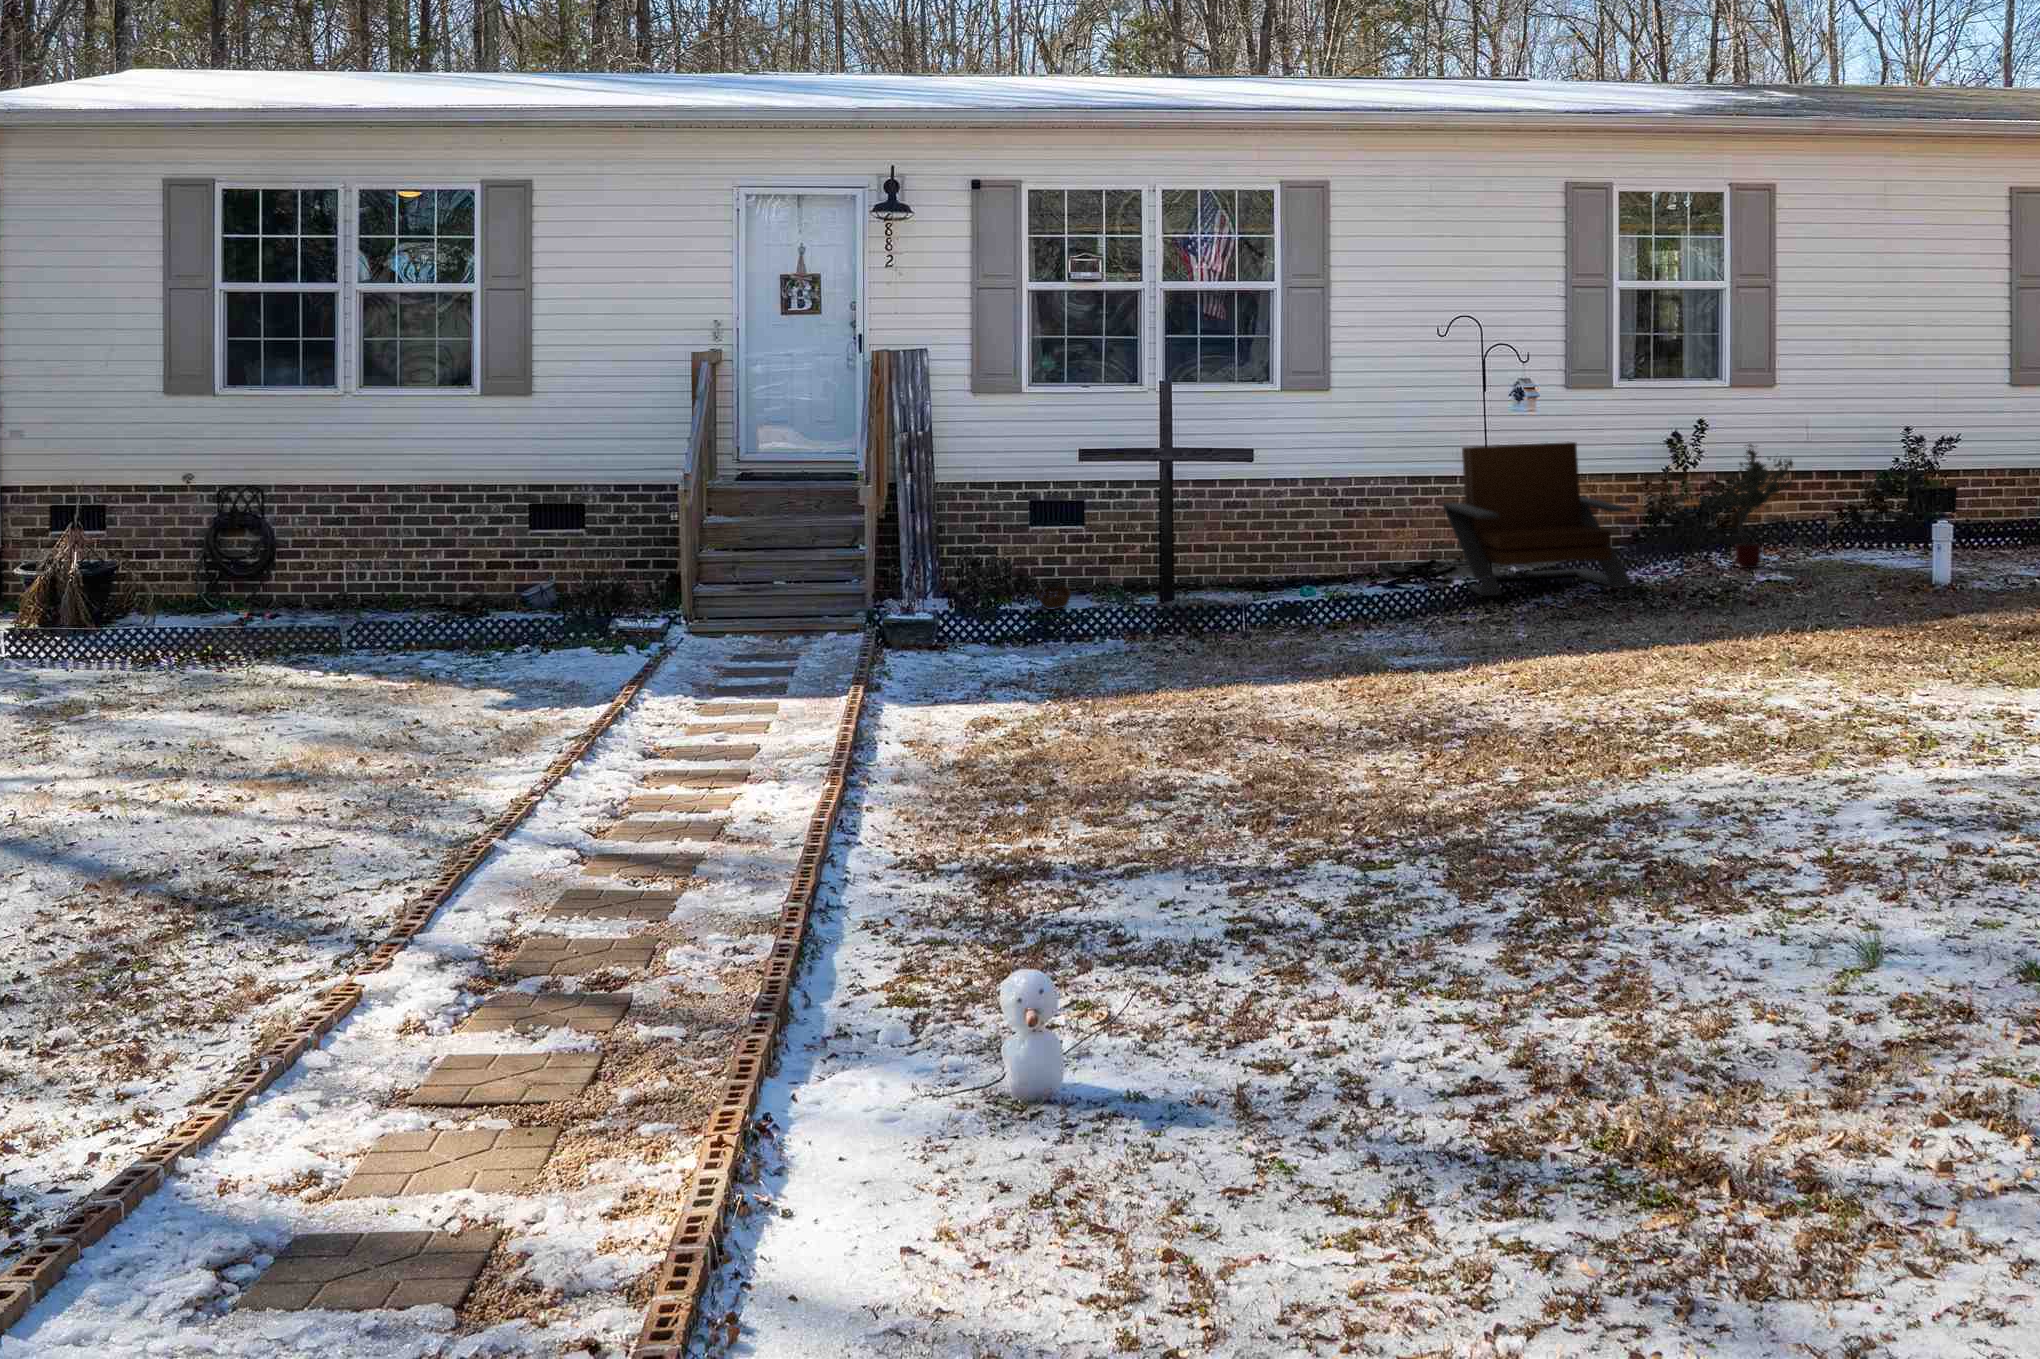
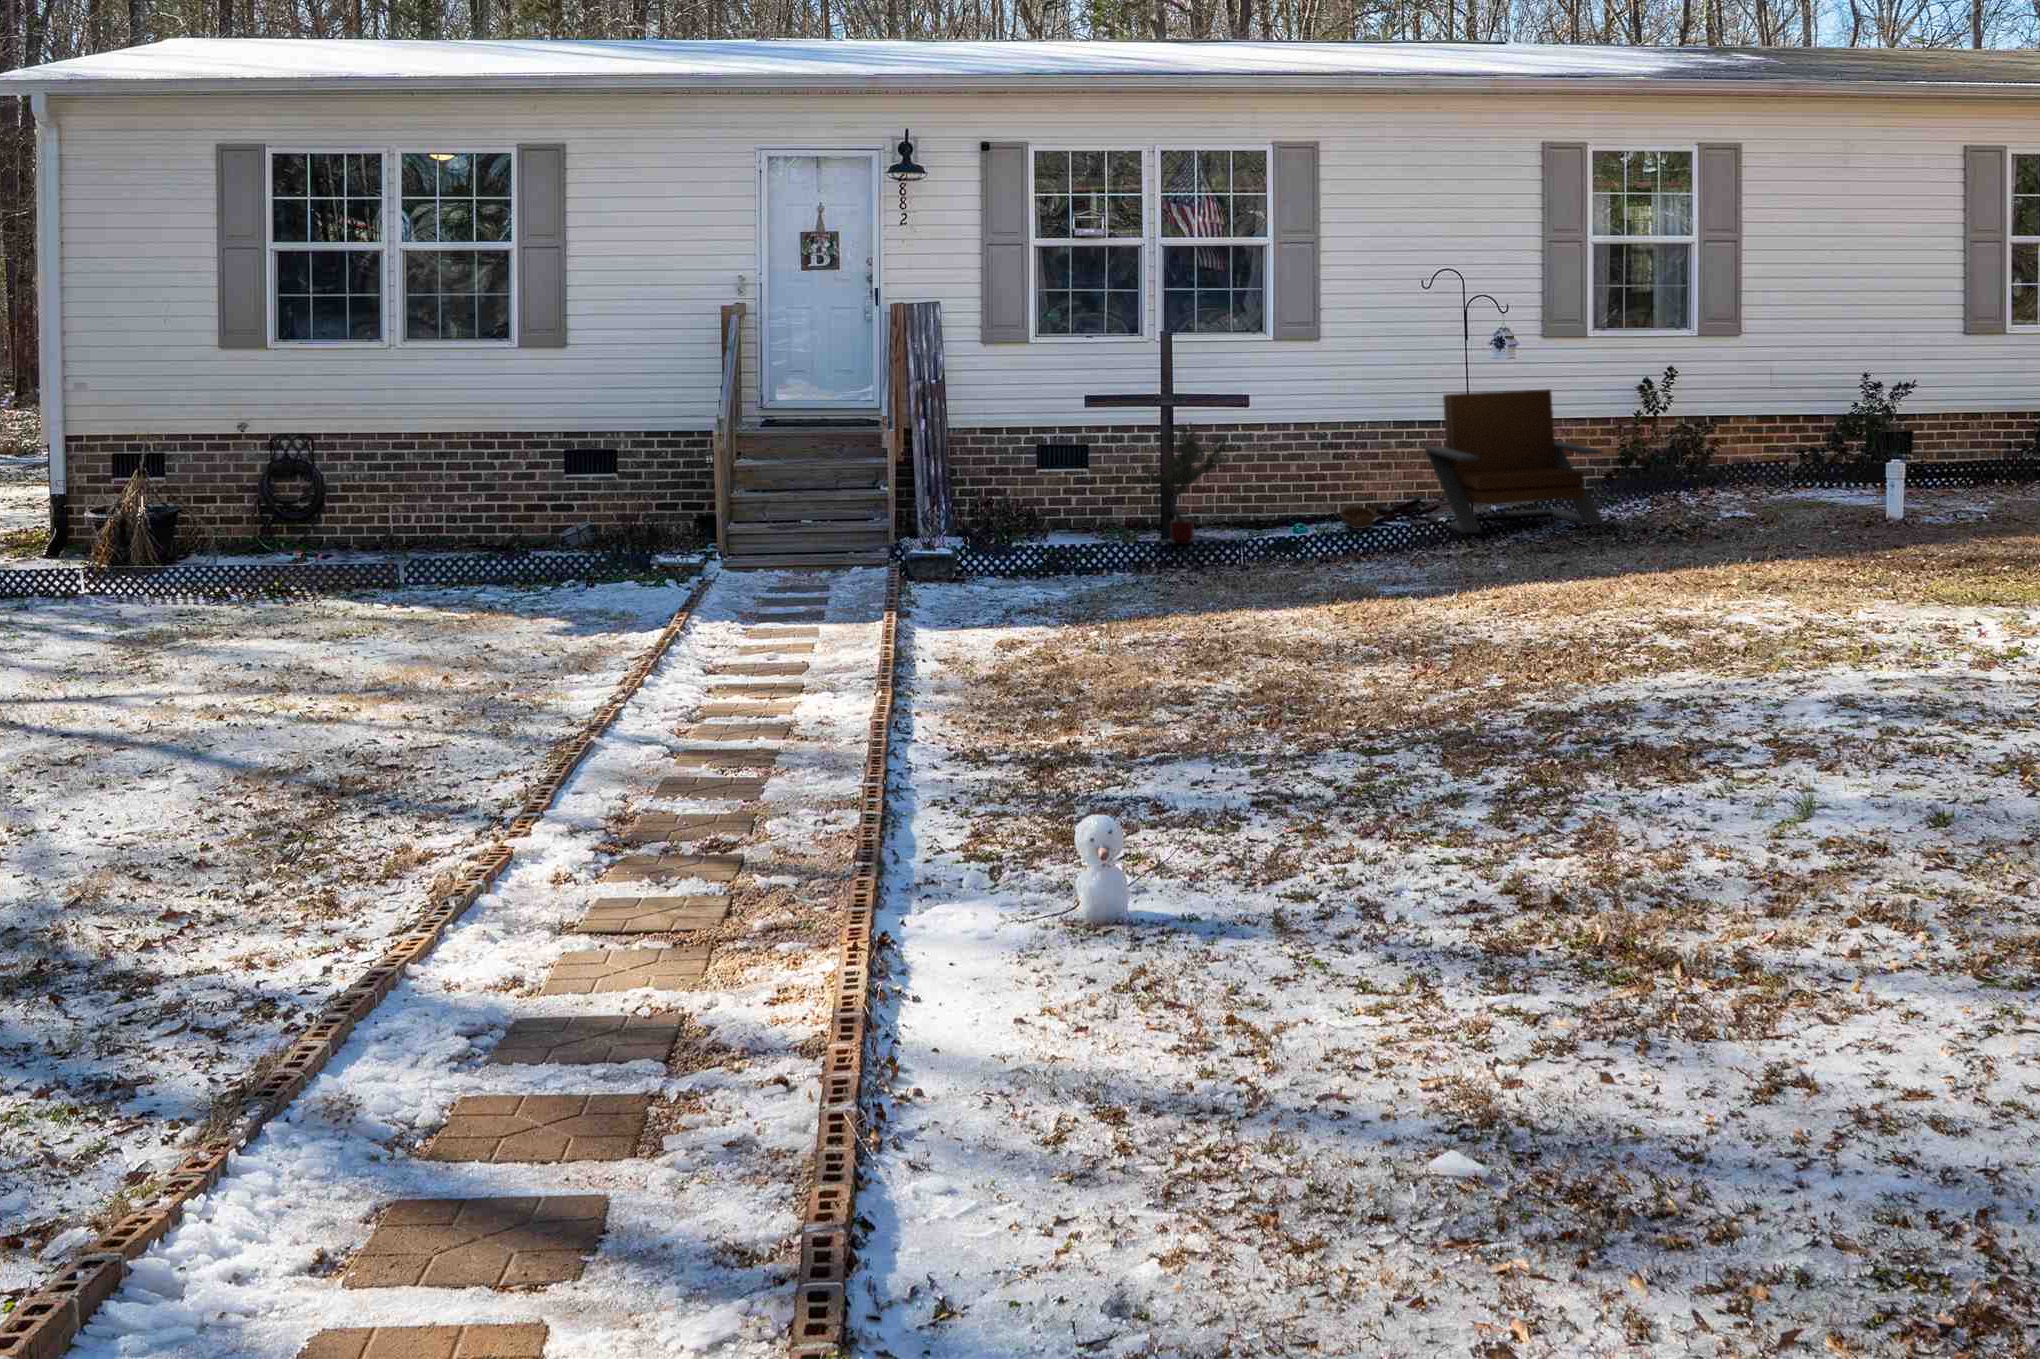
potted tree: present [1699,444,1793,568] -> present [1133,423,1227,544]
basket: present [1036,586,1071,610] -> present [1340,506,1376,529]

